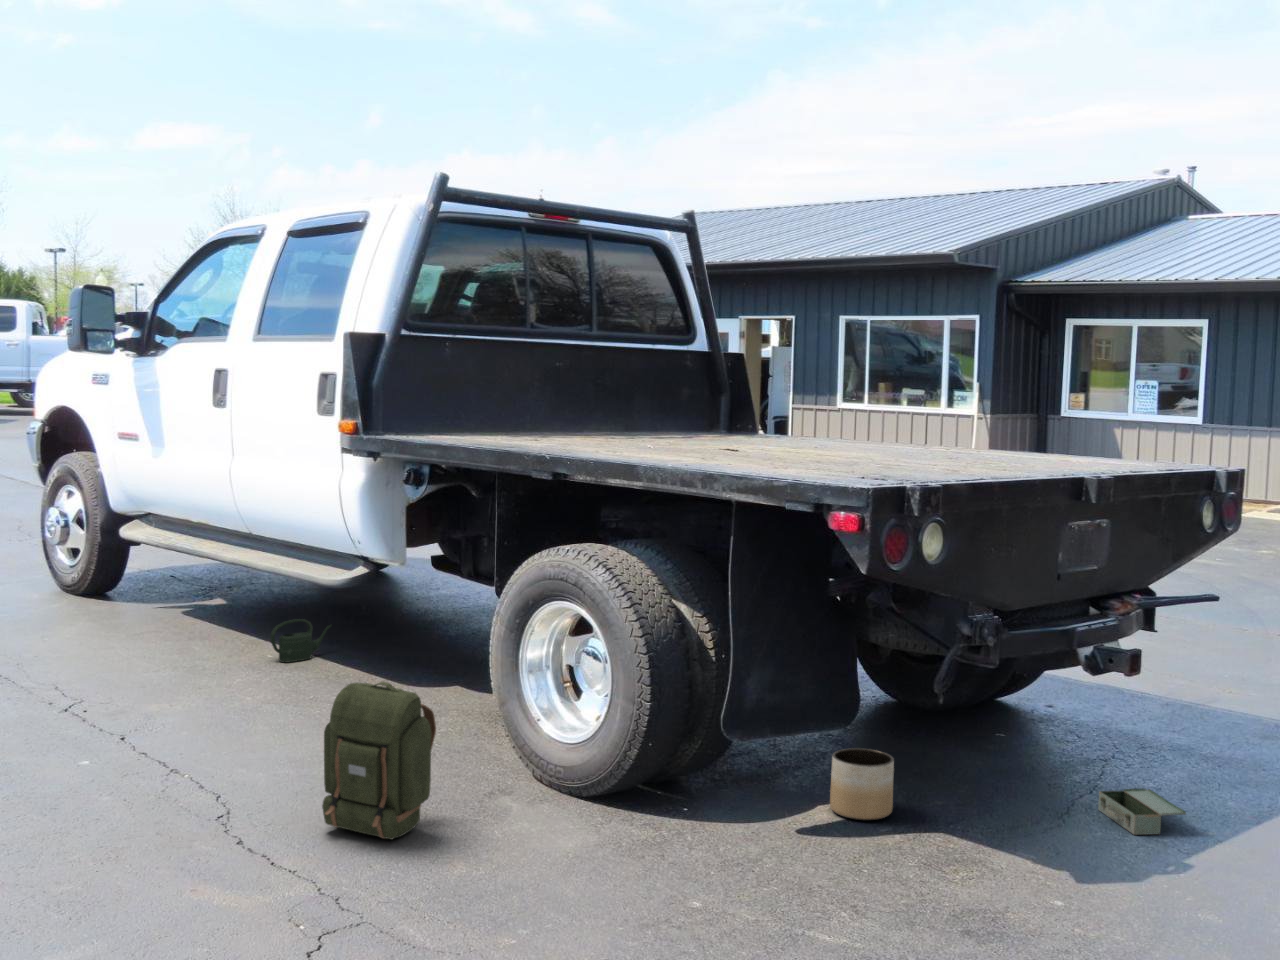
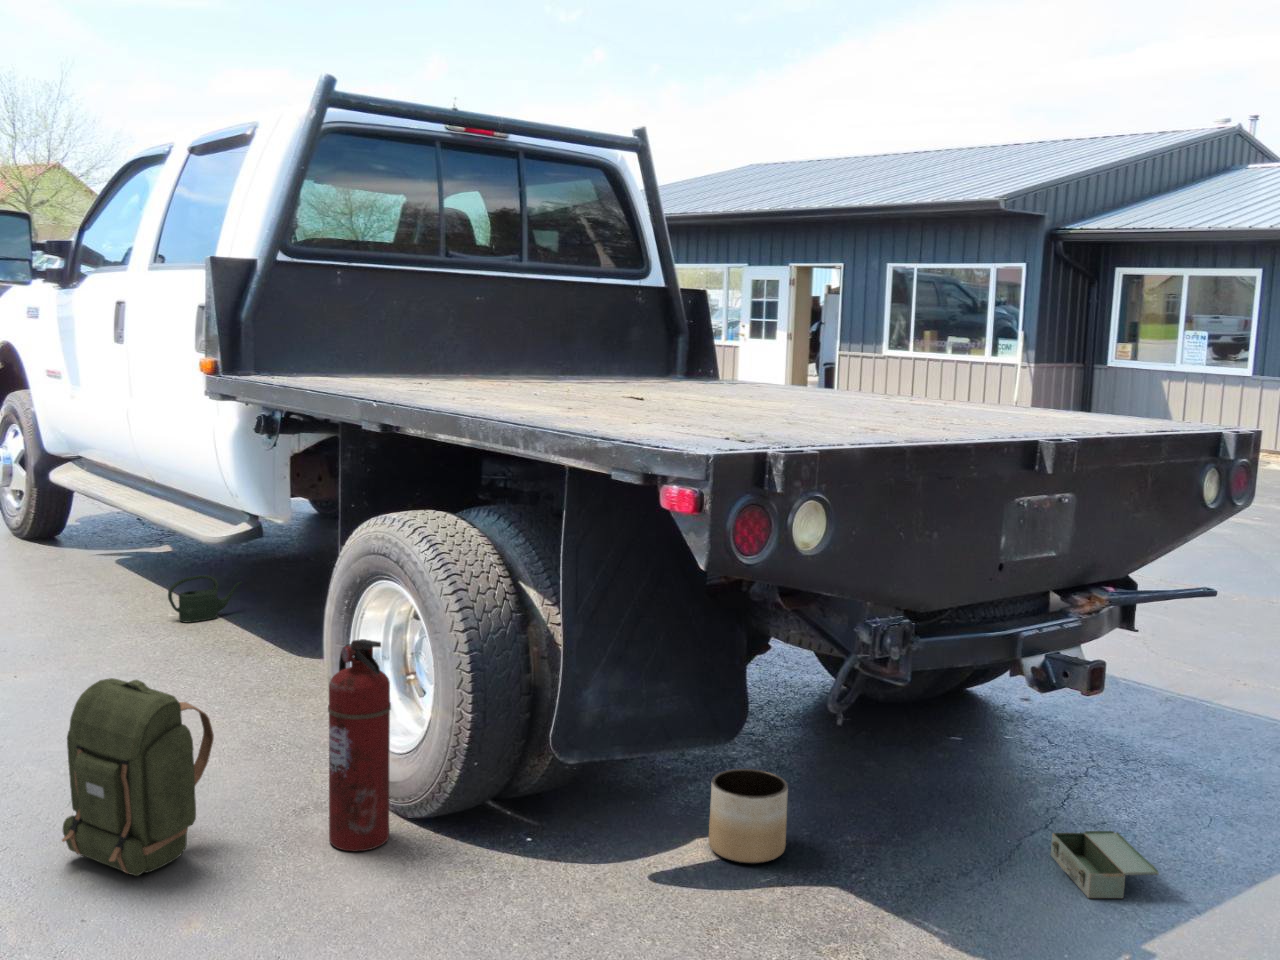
fire extinguisher: none [526,647,576,821] -> present [328,639,391,851]

